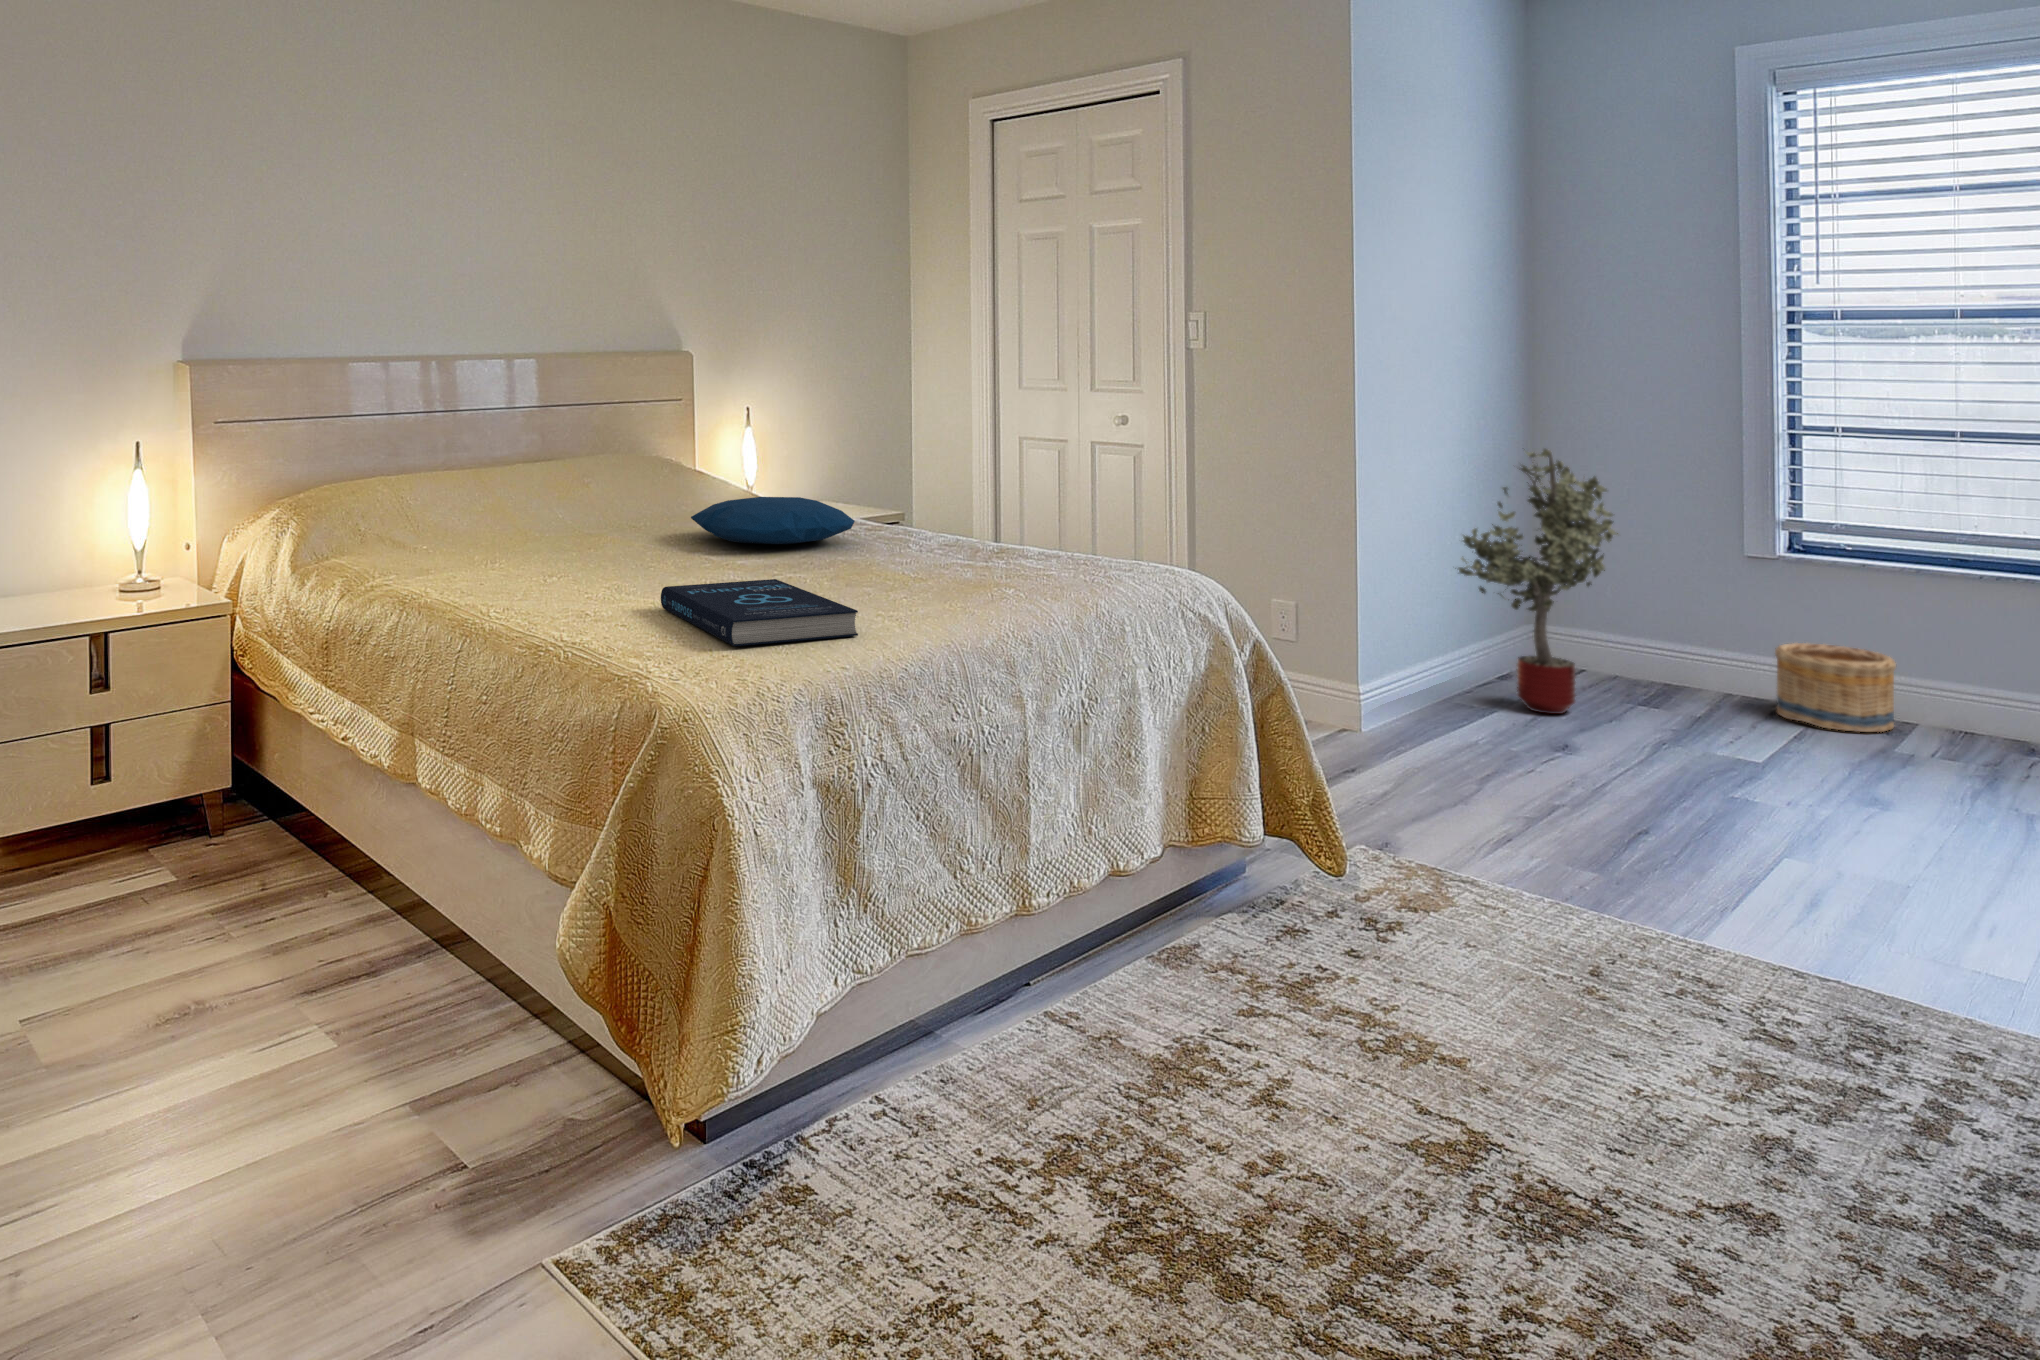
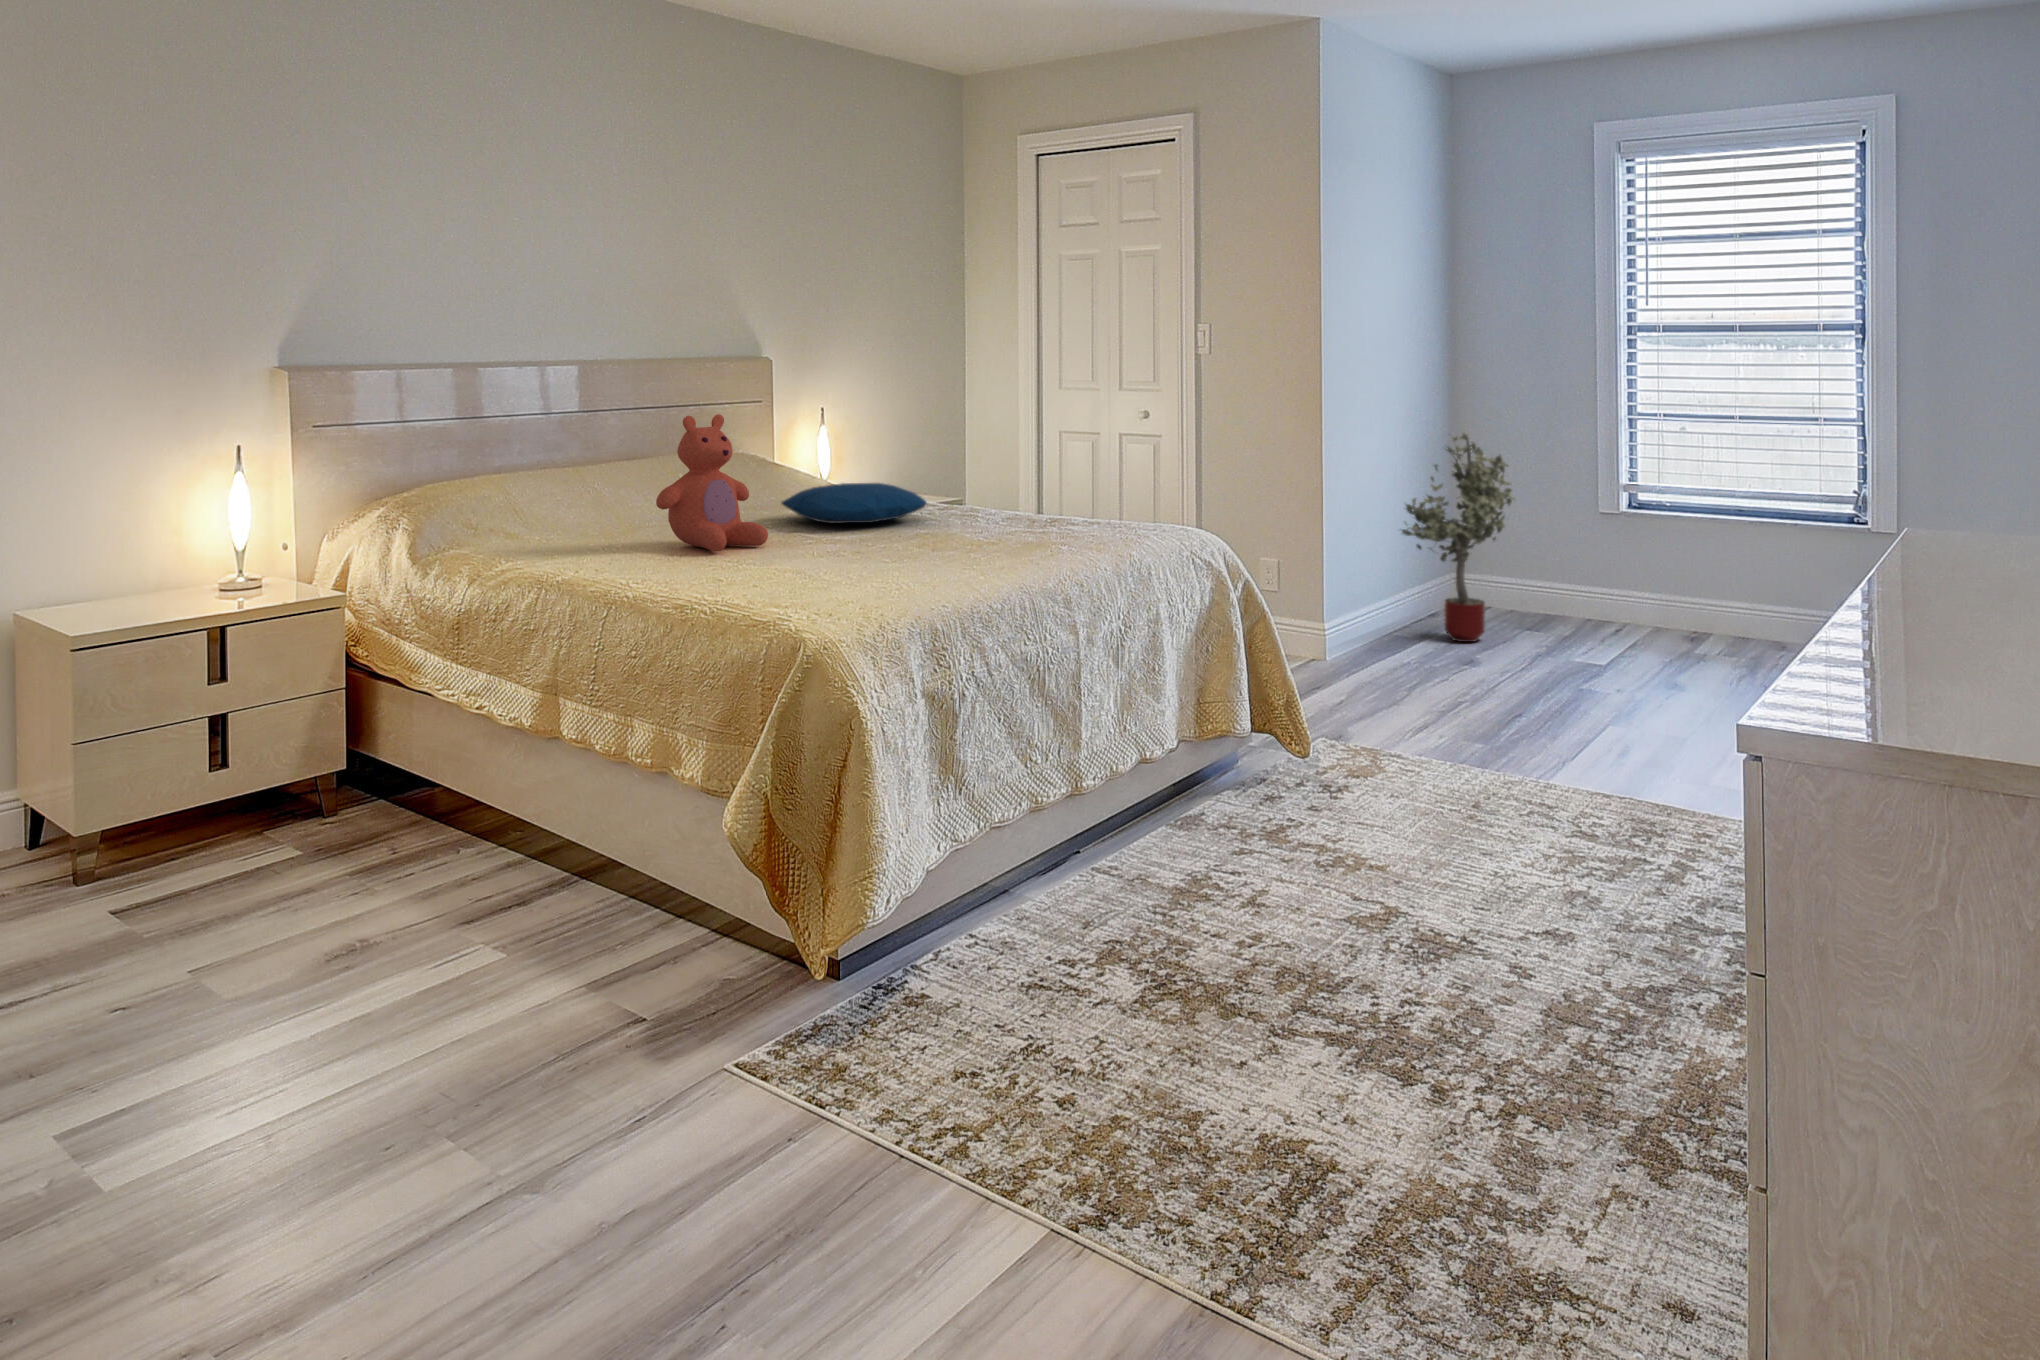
teddy bear: none [542,418,665,576] -> present [656,414,768,551]
book: present [661,579,858,646] -> none [777,546,948,595]
basket: present [1775,643,1896,732] -> none [1620,578,1696,641]

